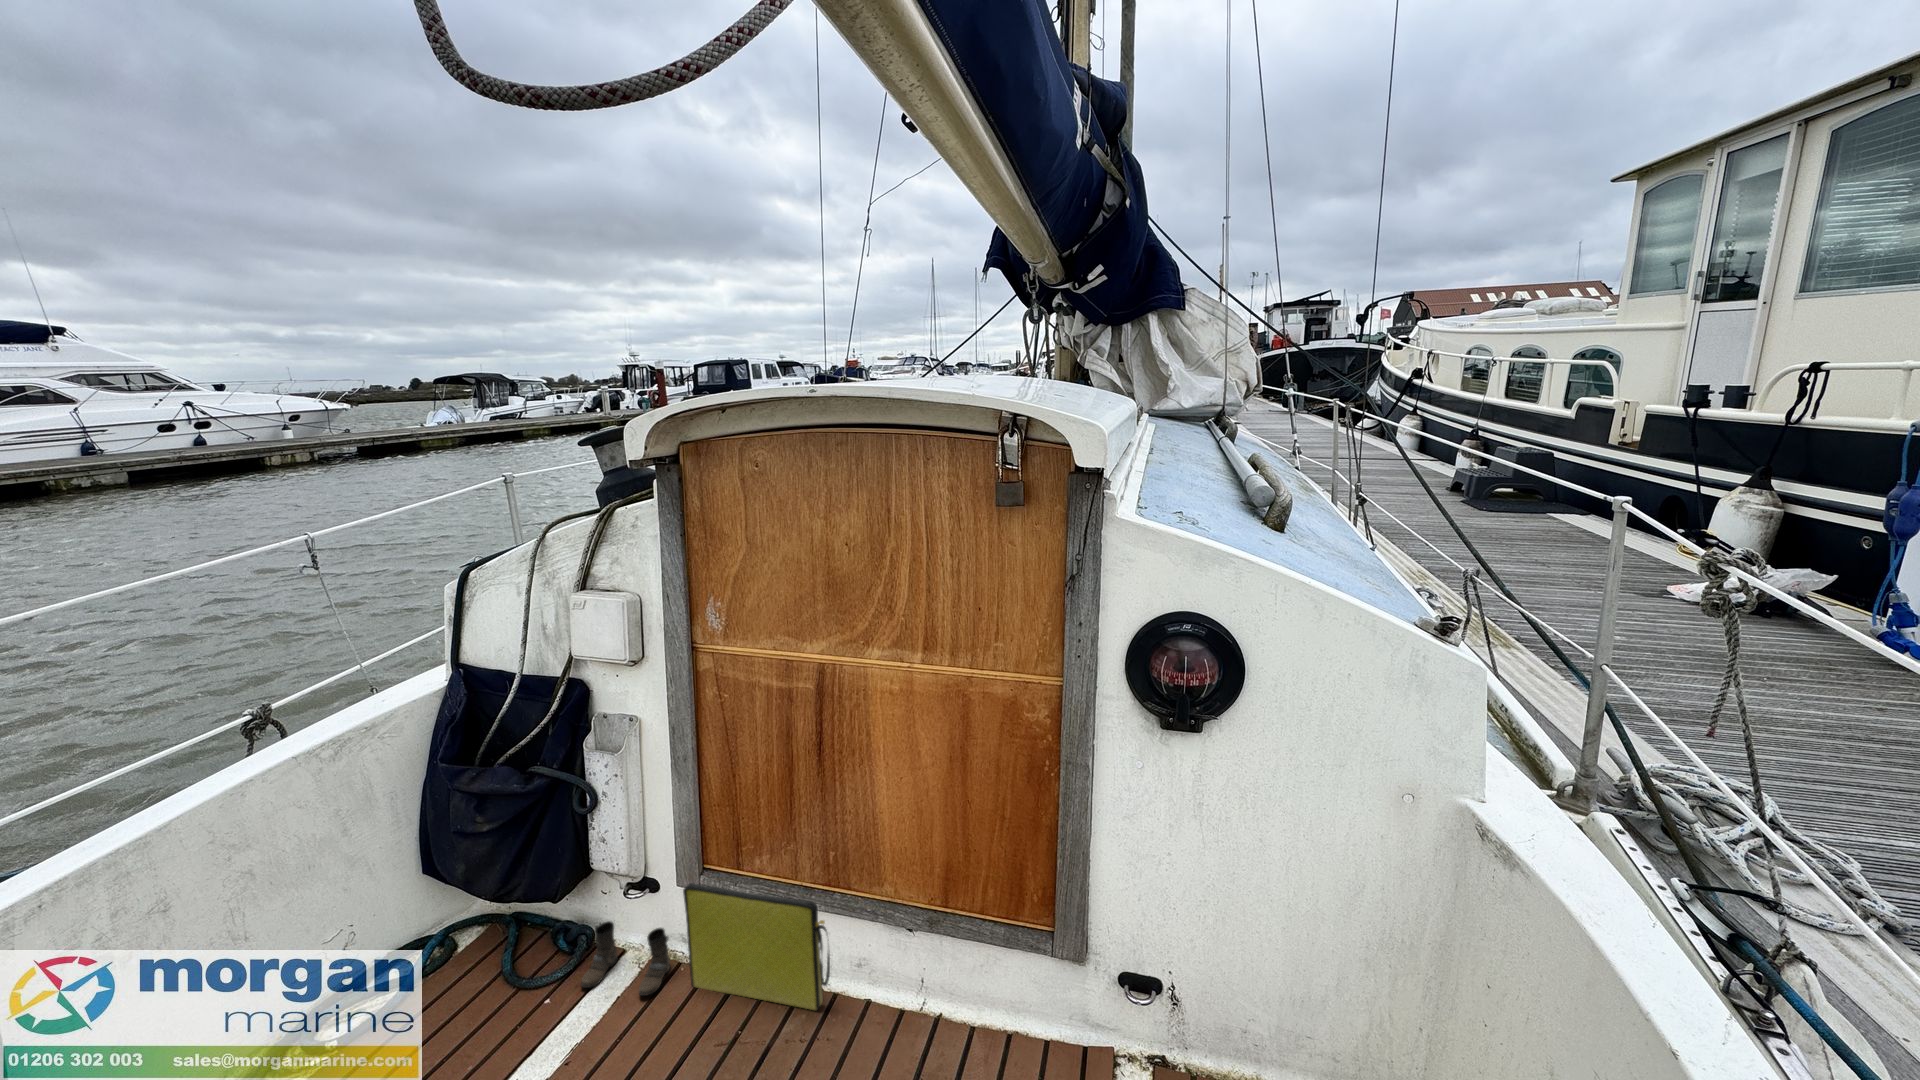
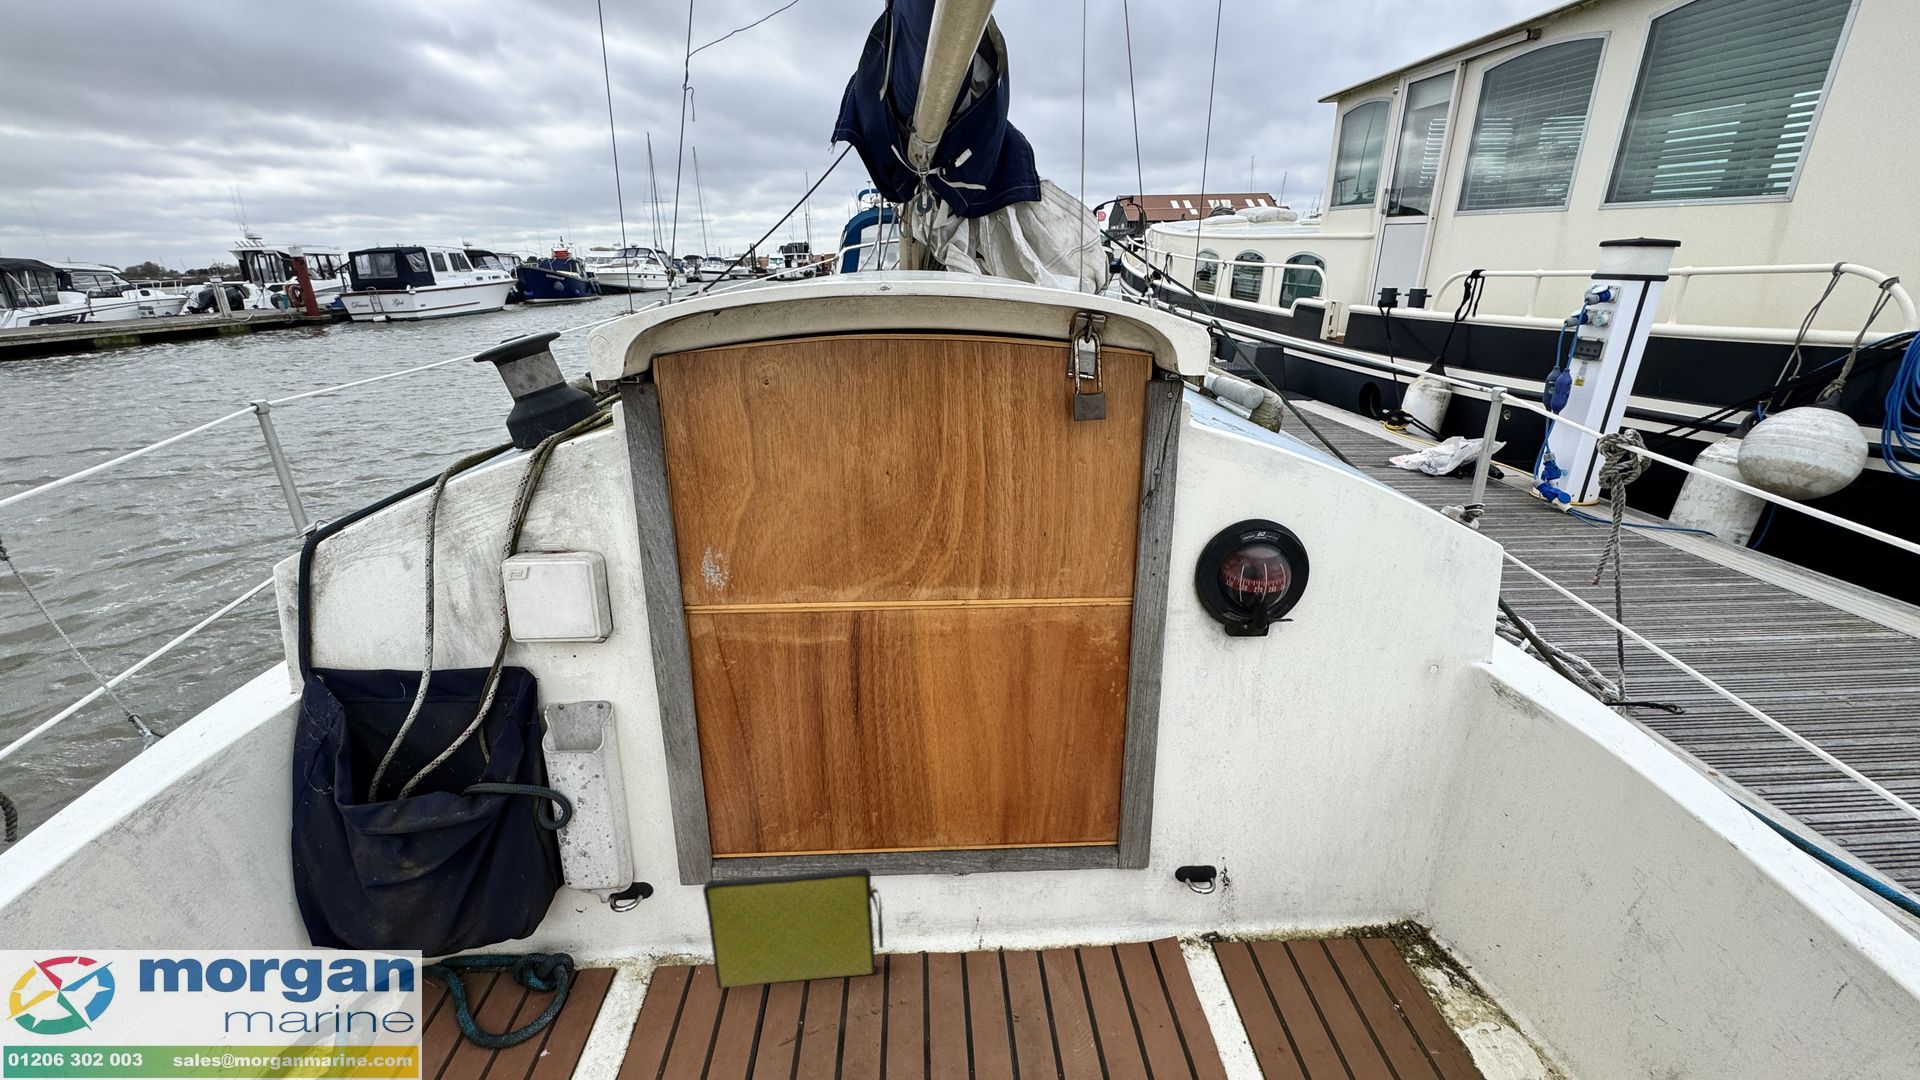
boots: present [581,921,670,996] -> none [579,935,682,1027]

